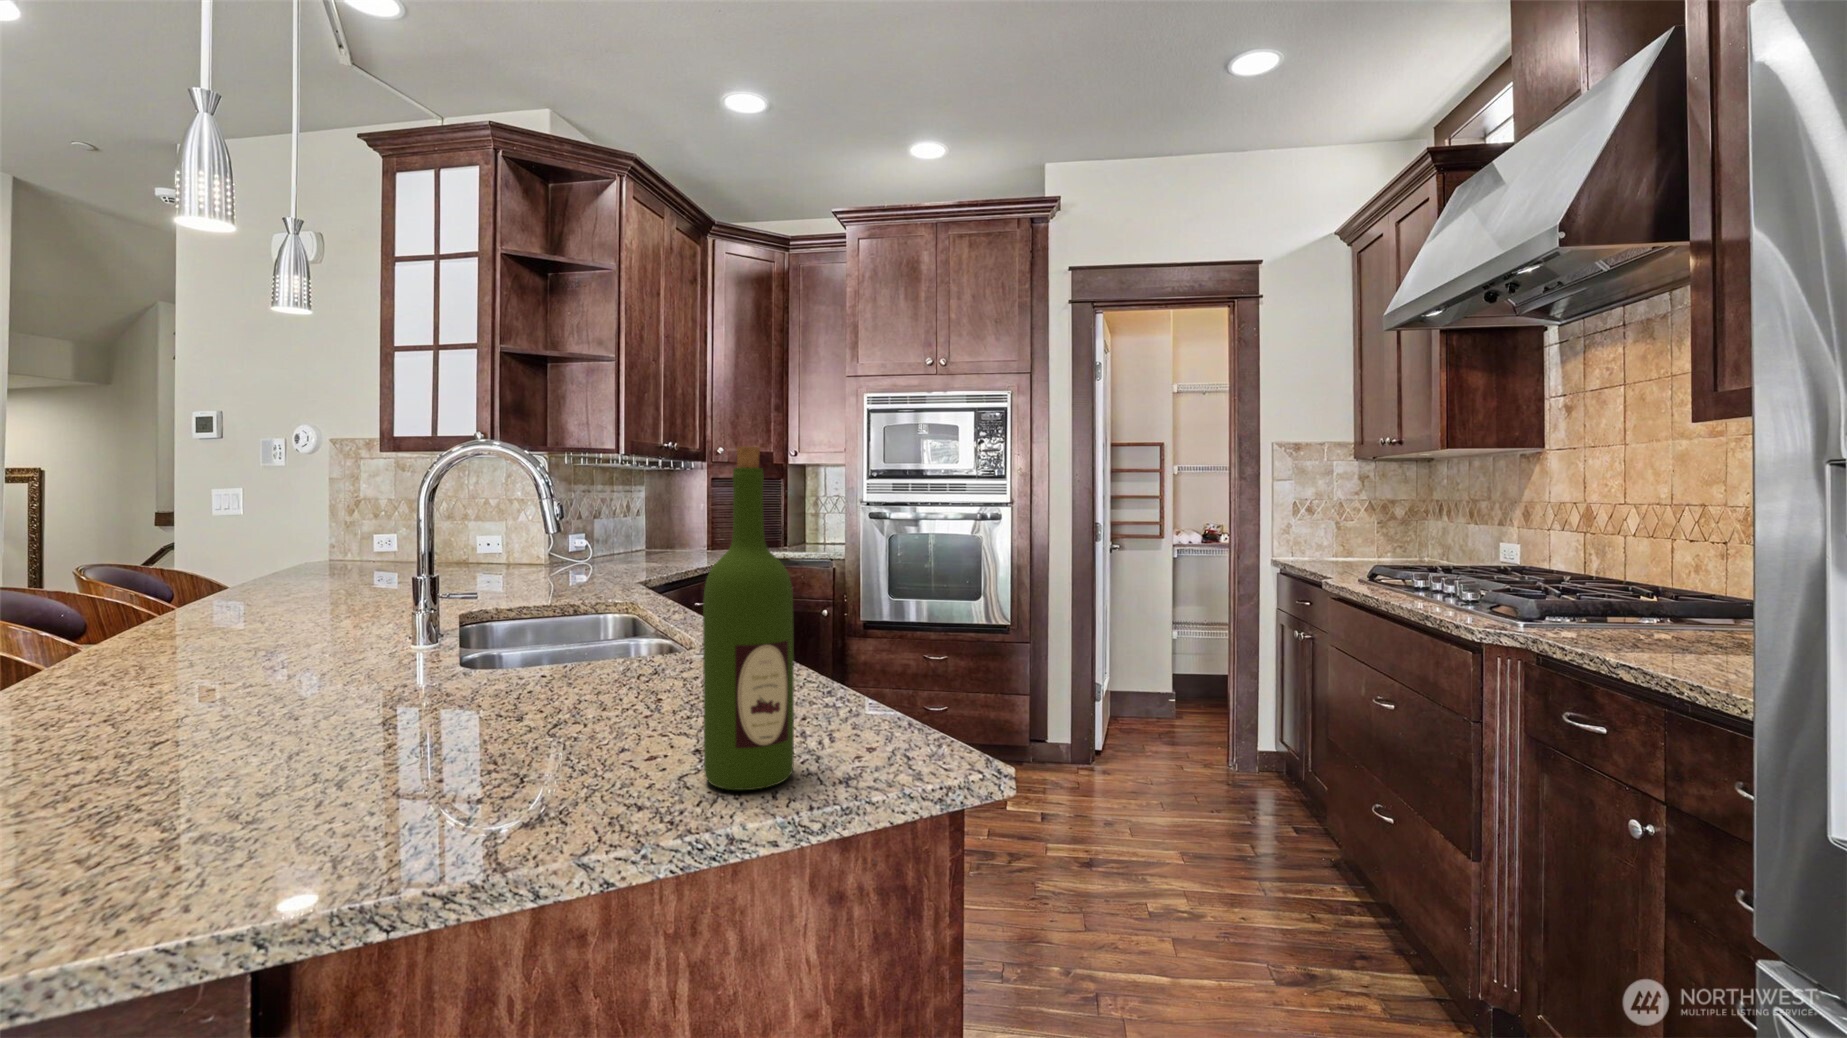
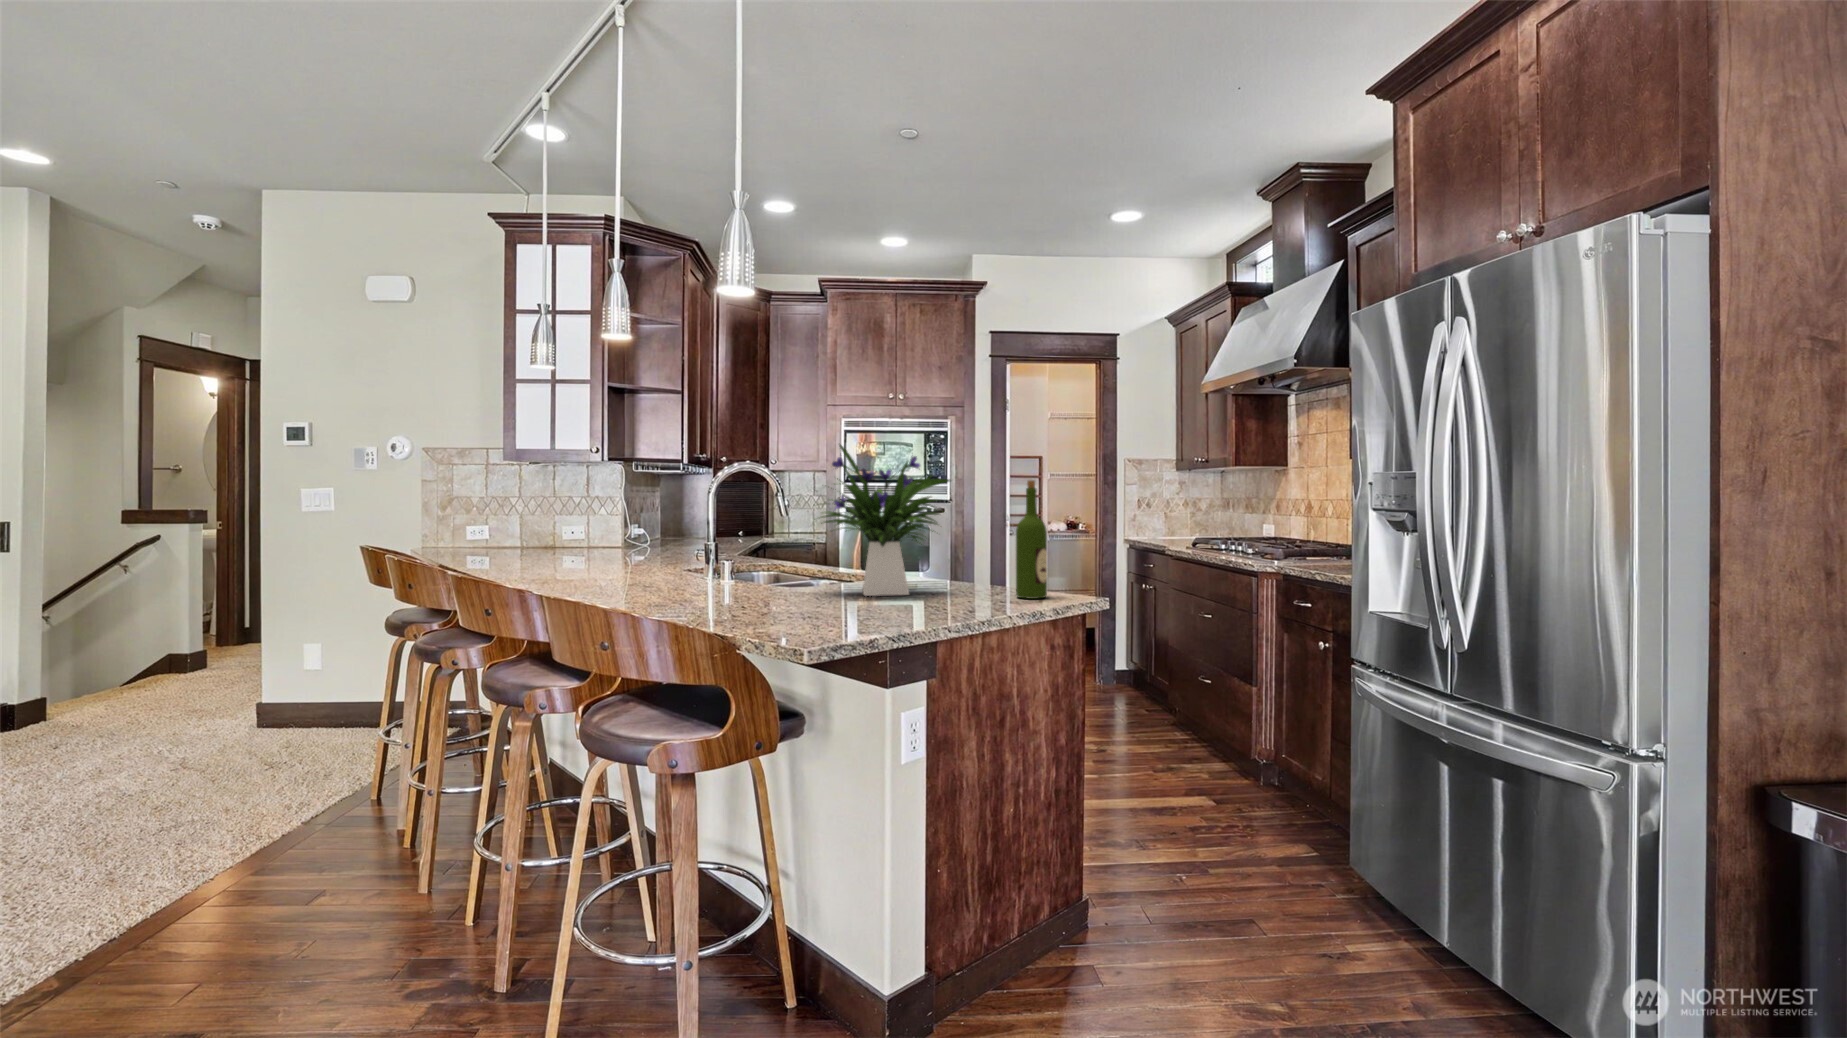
flower arrangement: none [210,367,640,741] -> present [822,445,950,596]

